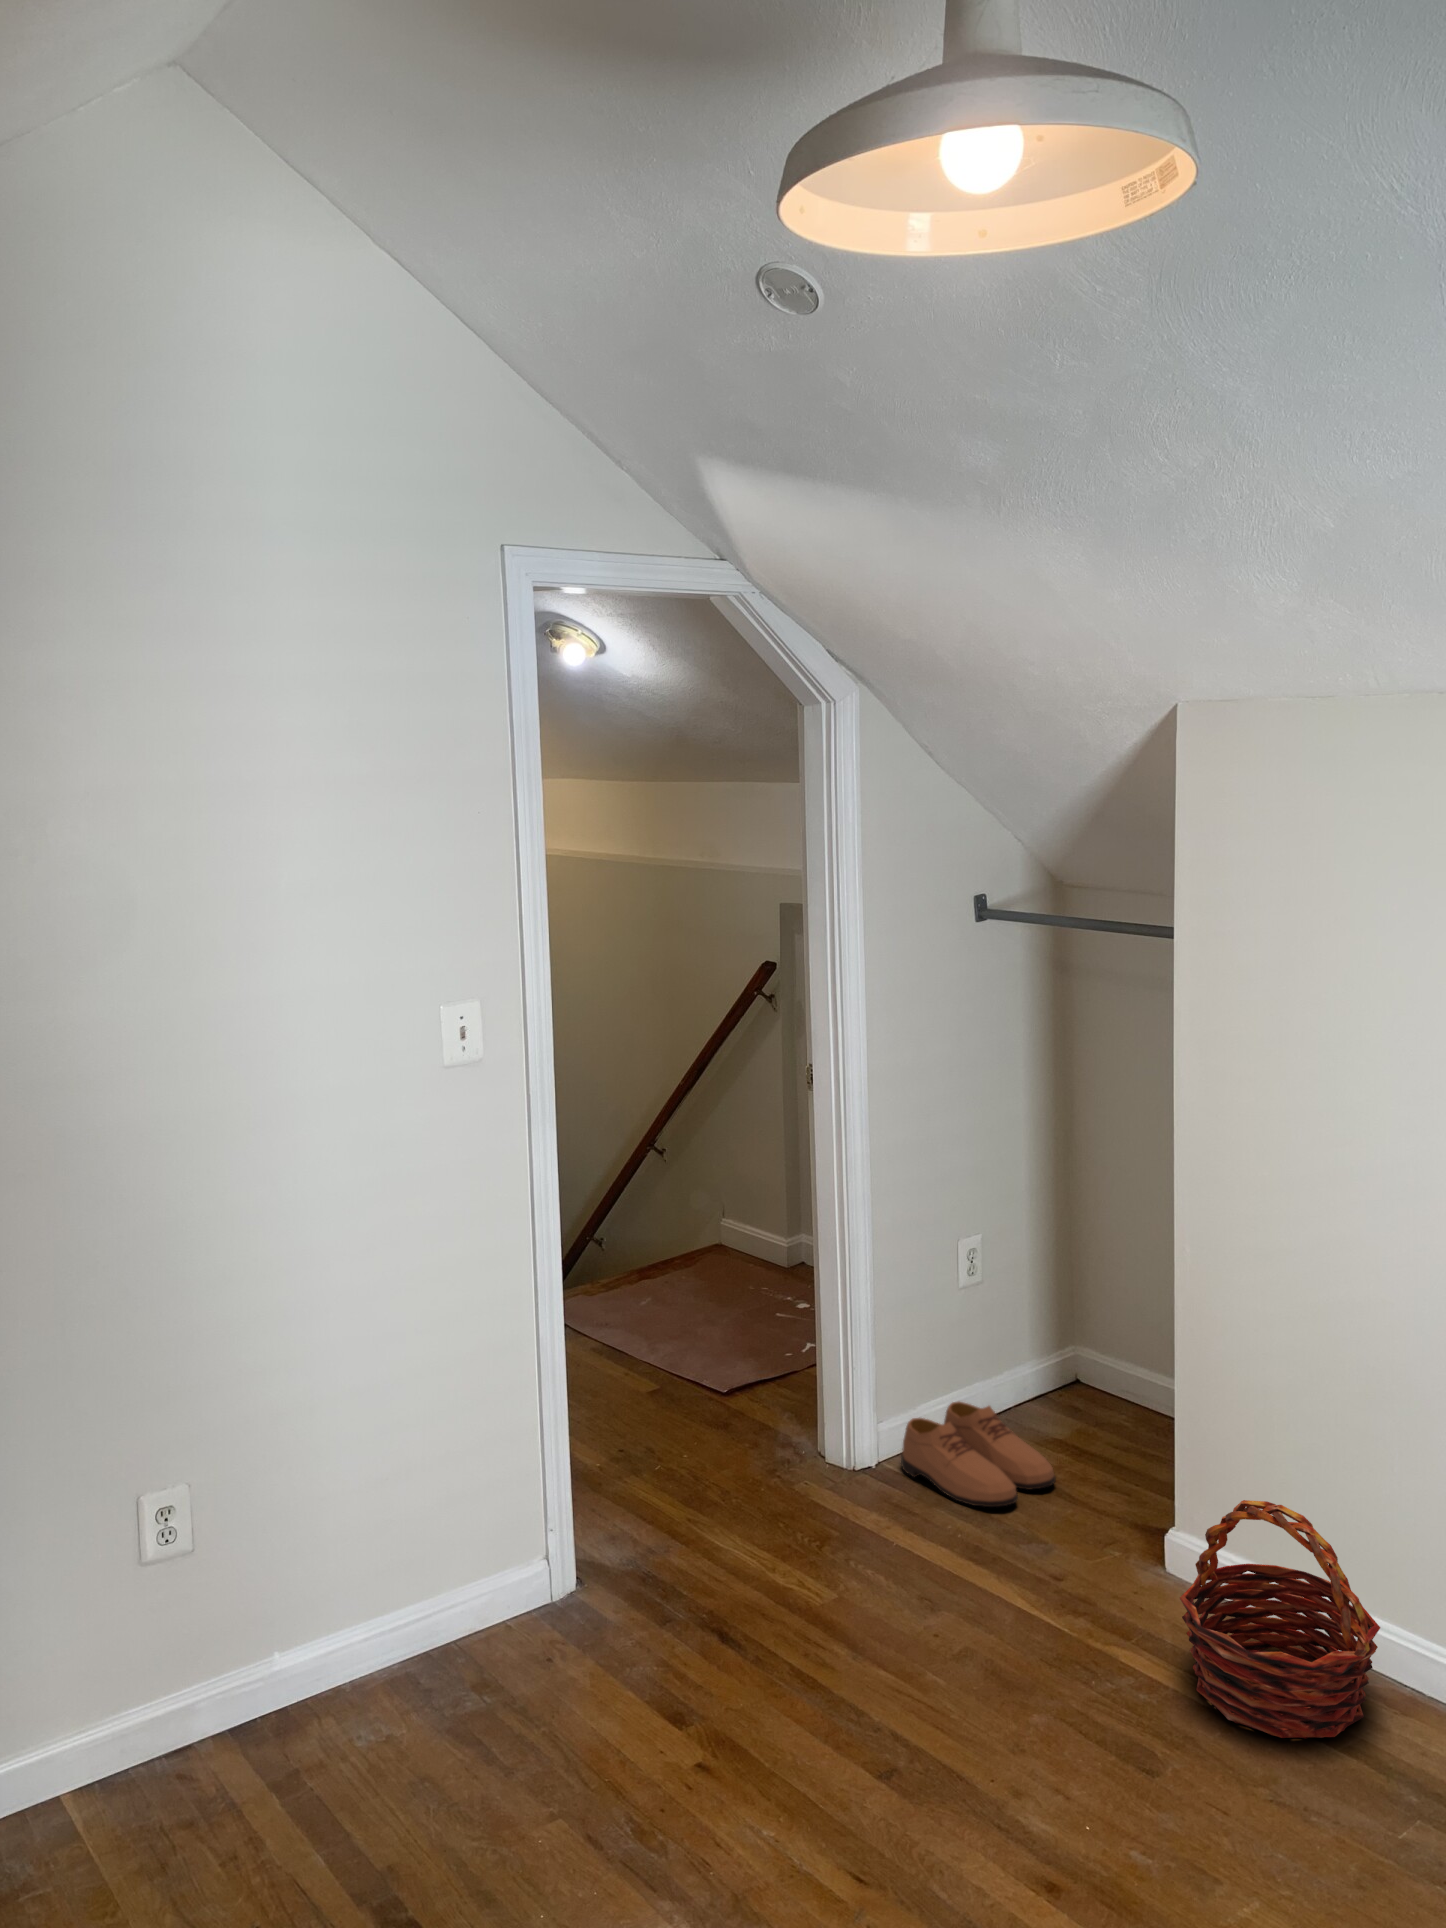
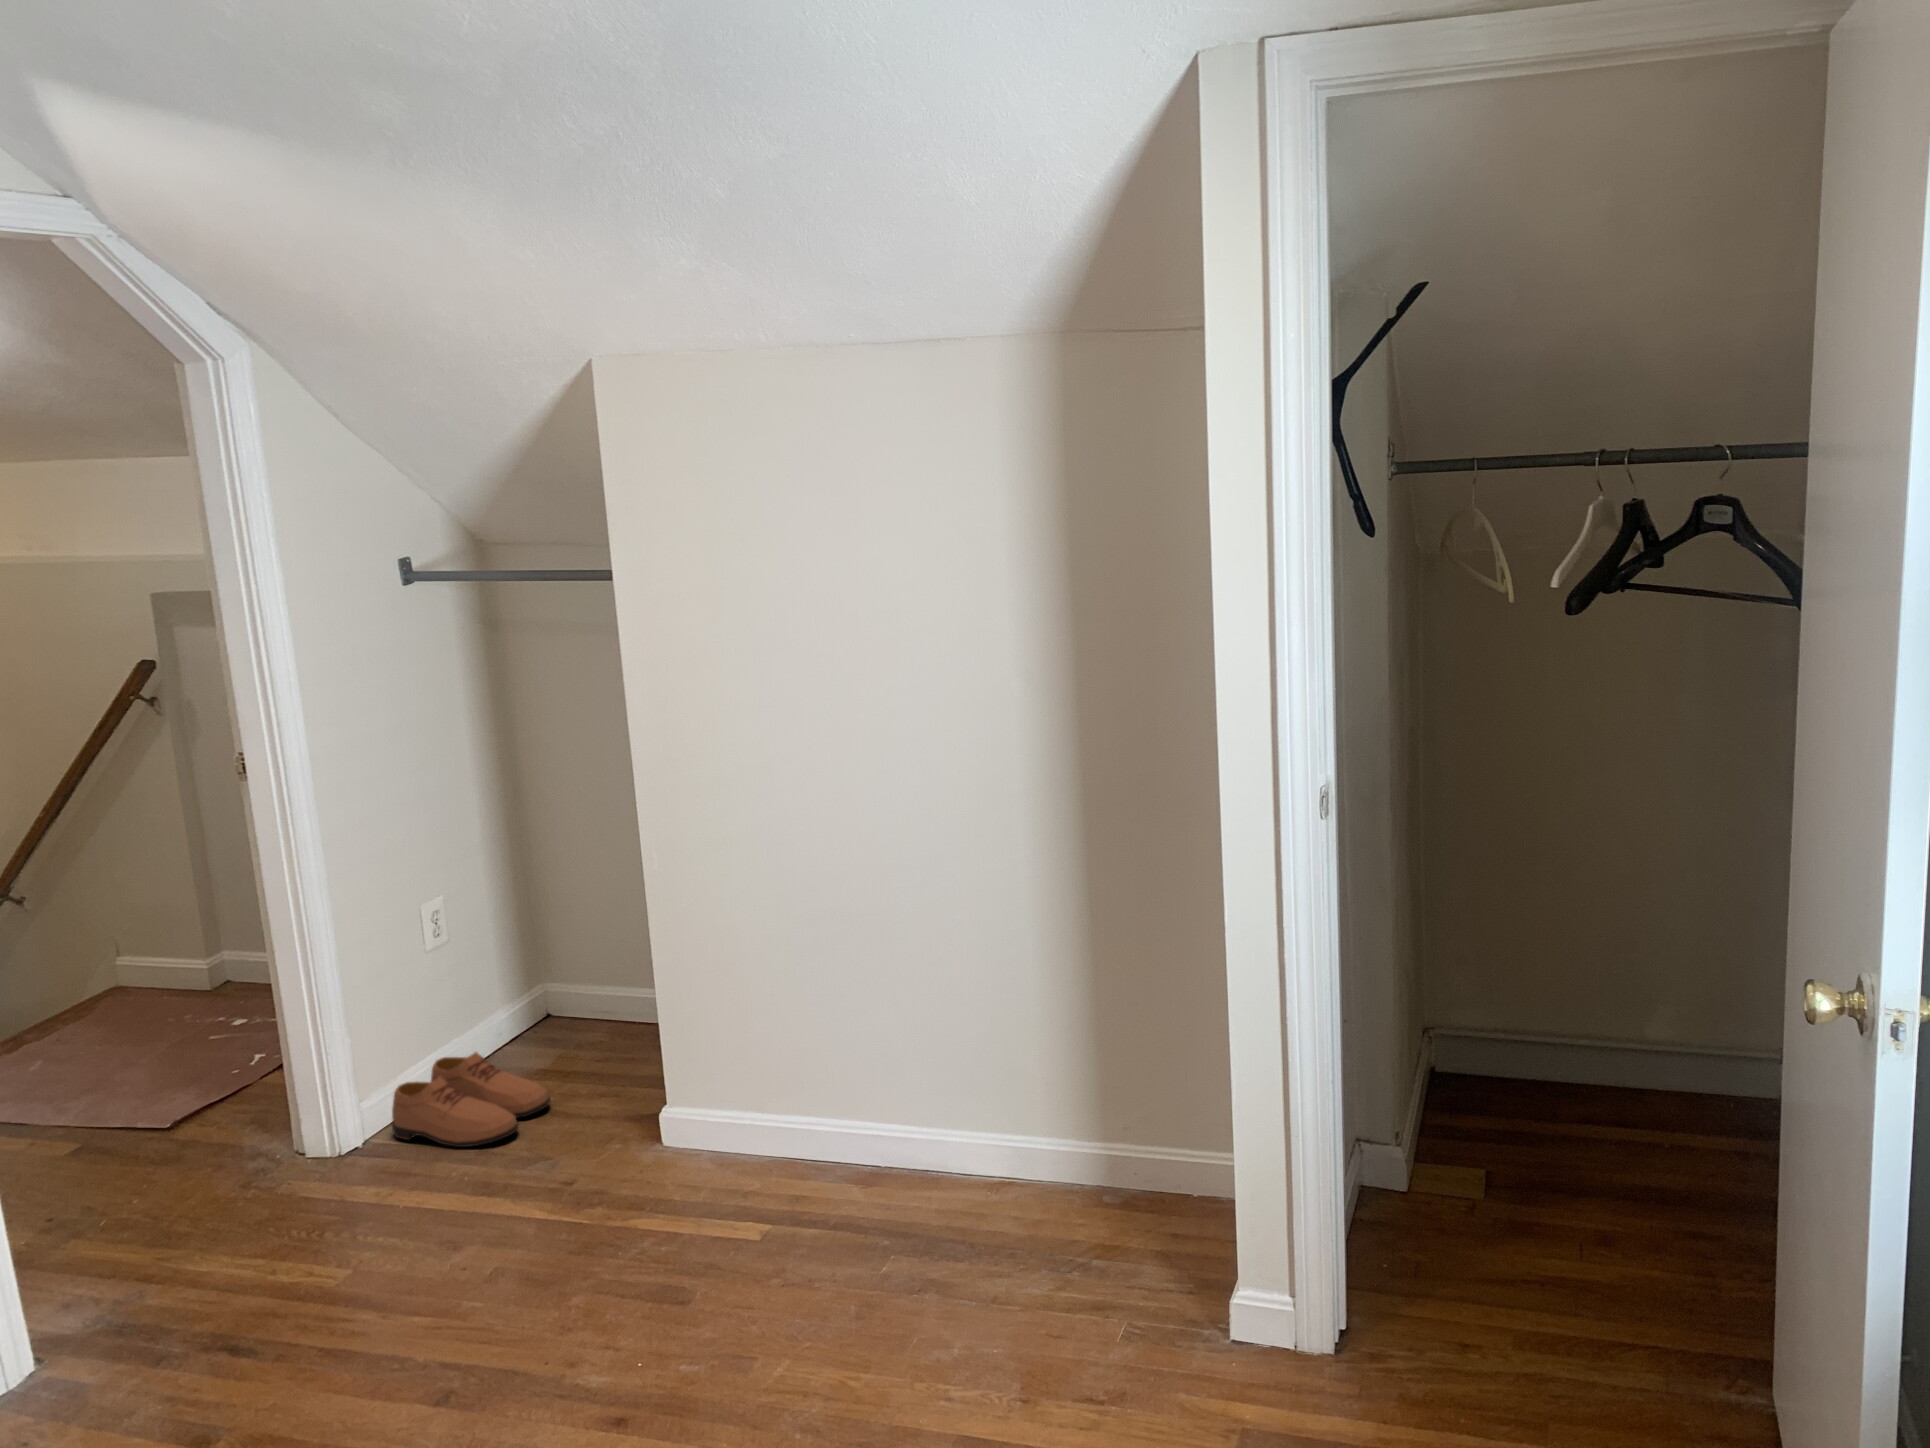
basket: present [1180,1500,1380,1739] -> none [690,1047,849,1238]

